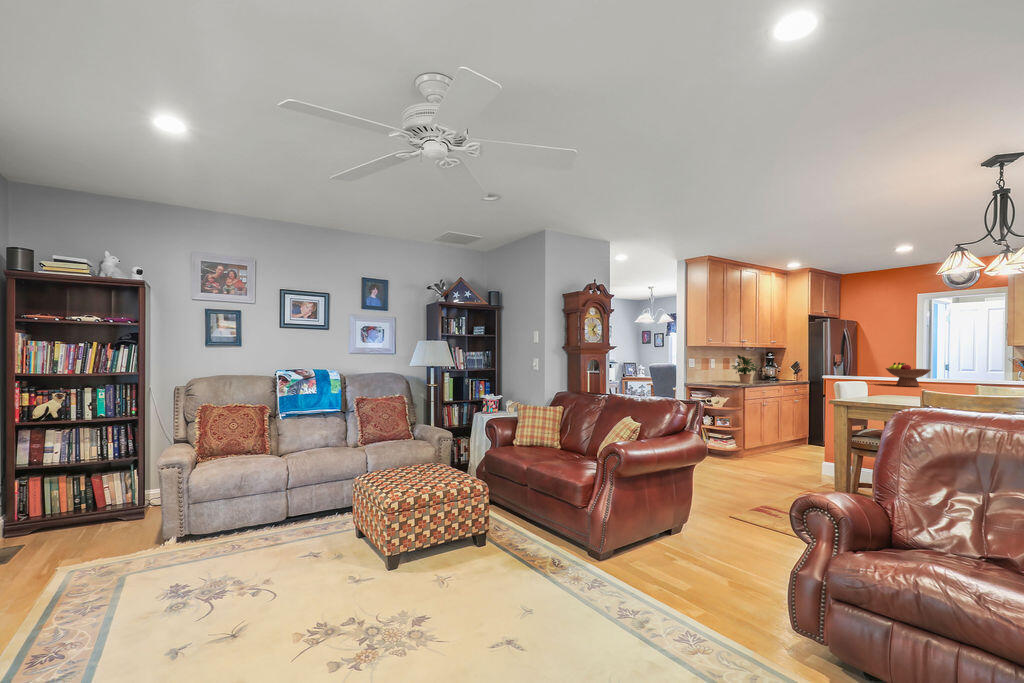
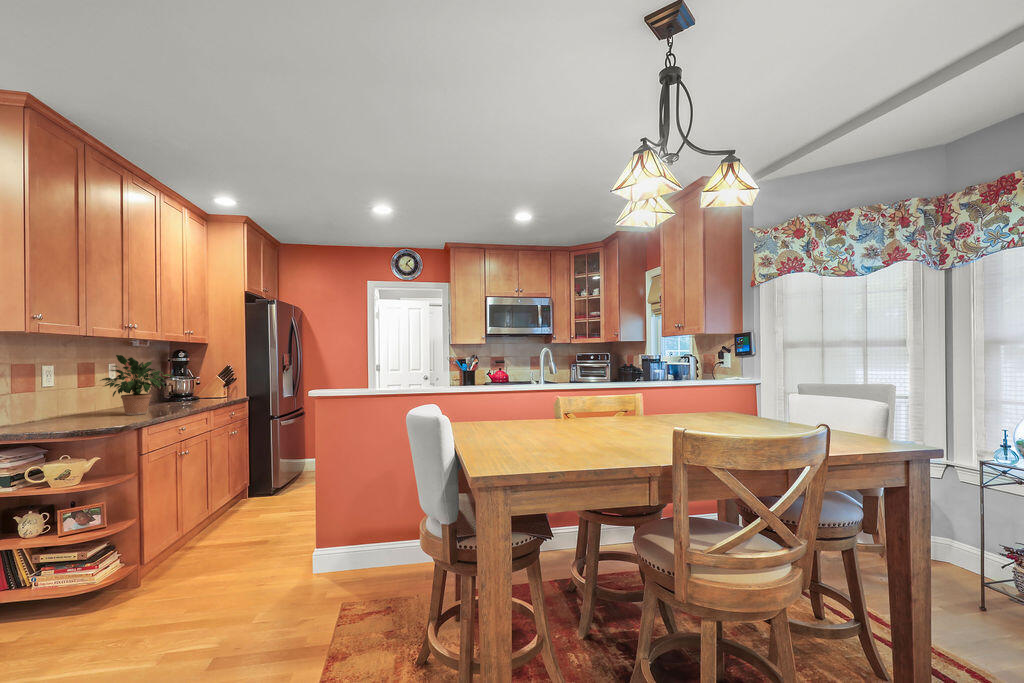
fruit bowl: present [886,362,930,387] -> none [416,354,472,392]

